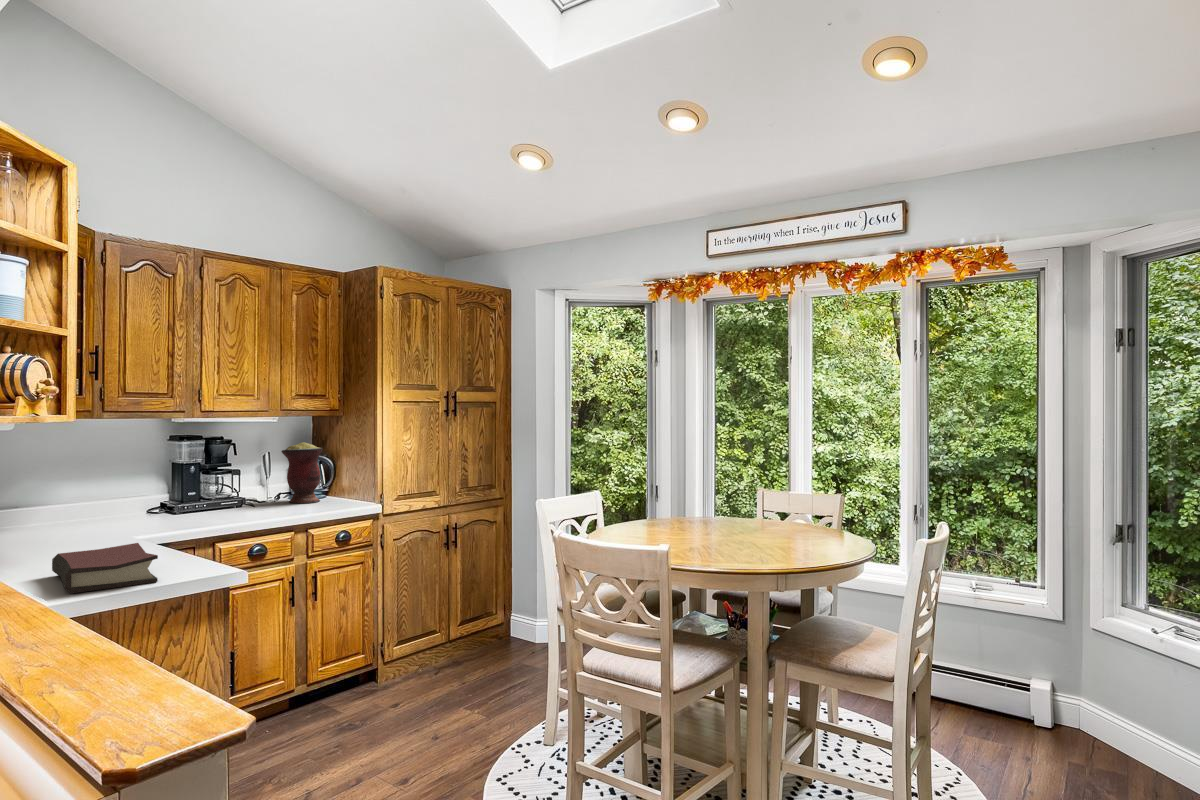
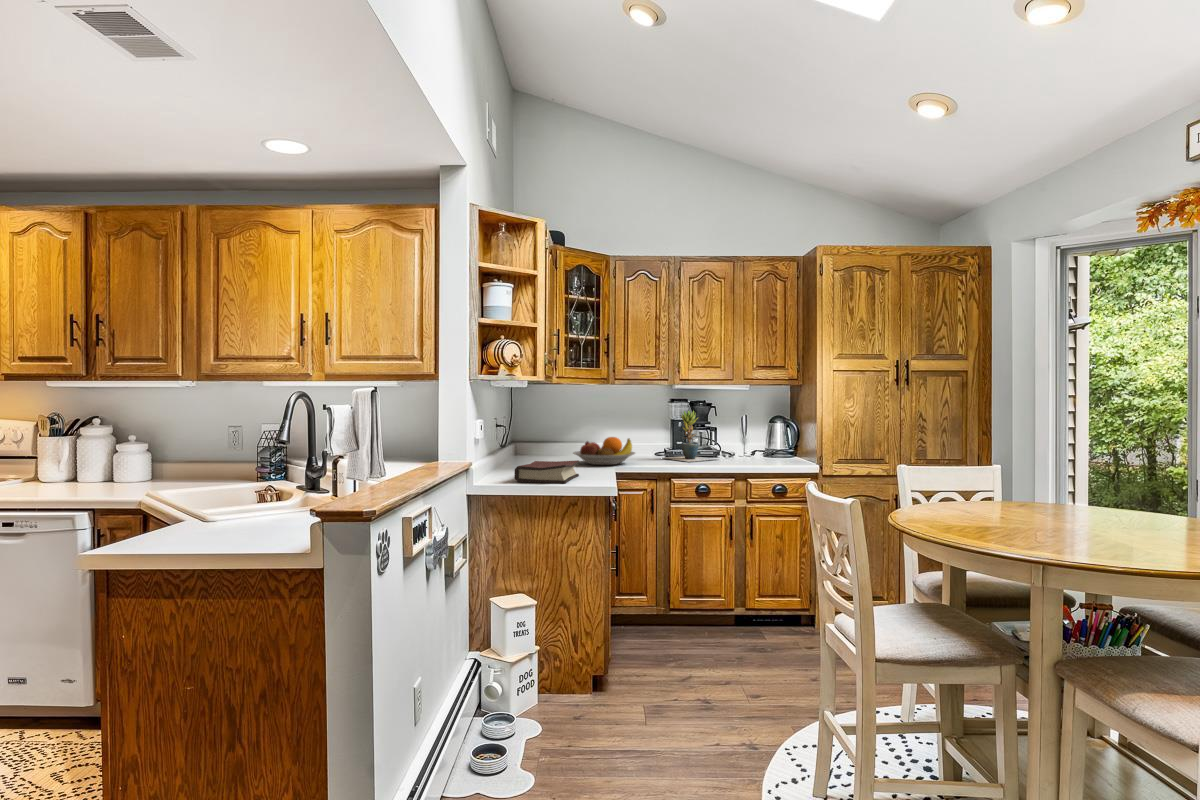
vase: present [281,442,323,503] -> none [749,408,783,459]
potted plant: none [173,451,257,519] -> present [664,411,717,462]
fruit bowl: none [59,497,166,541] -> present [573,437,635,465]

